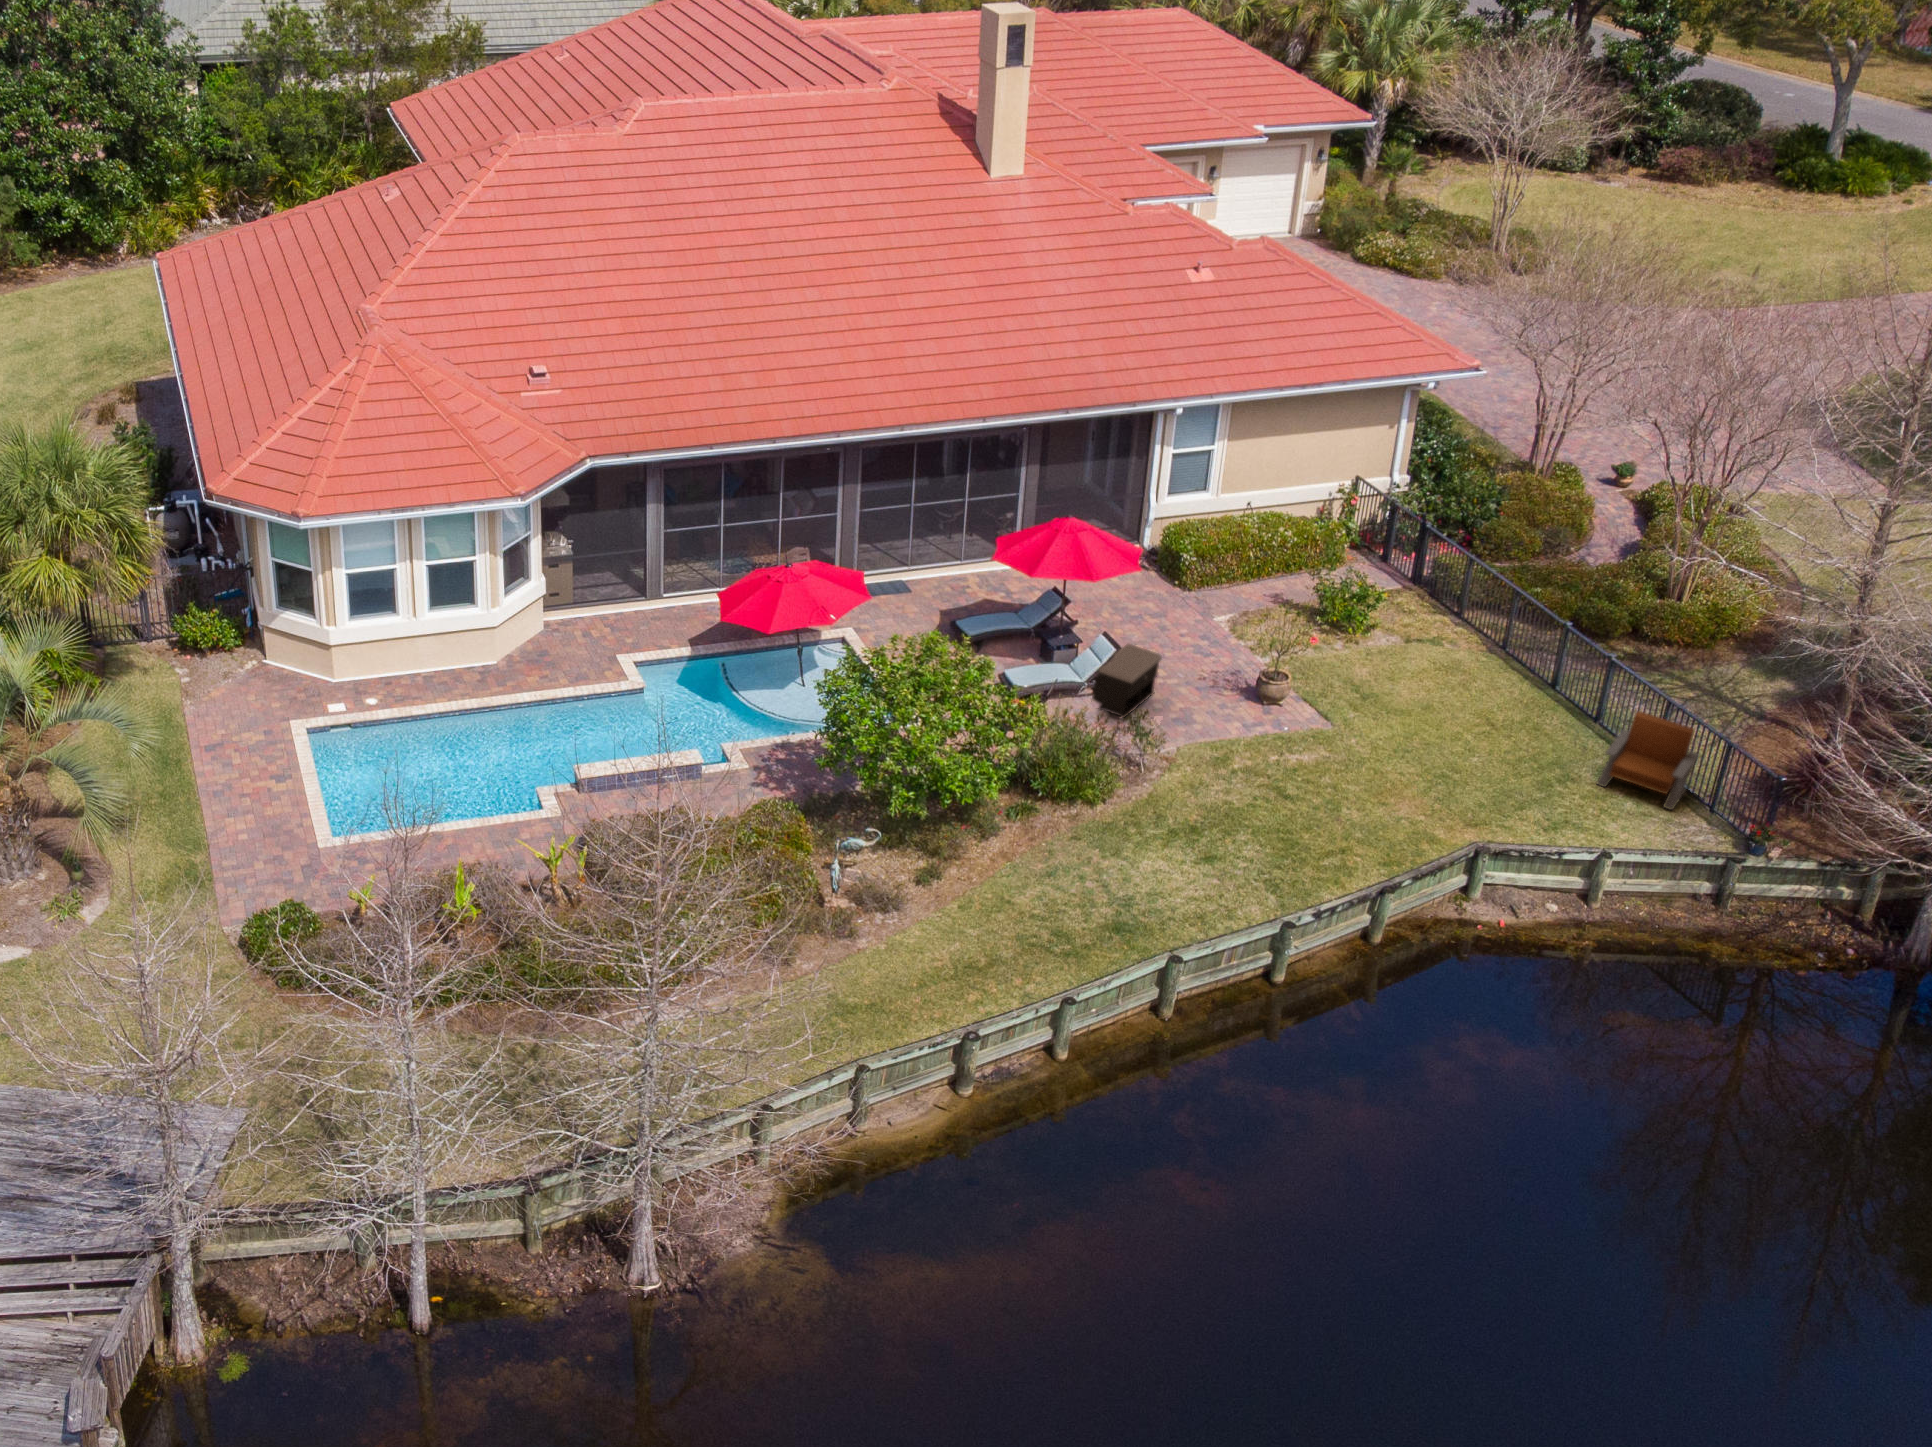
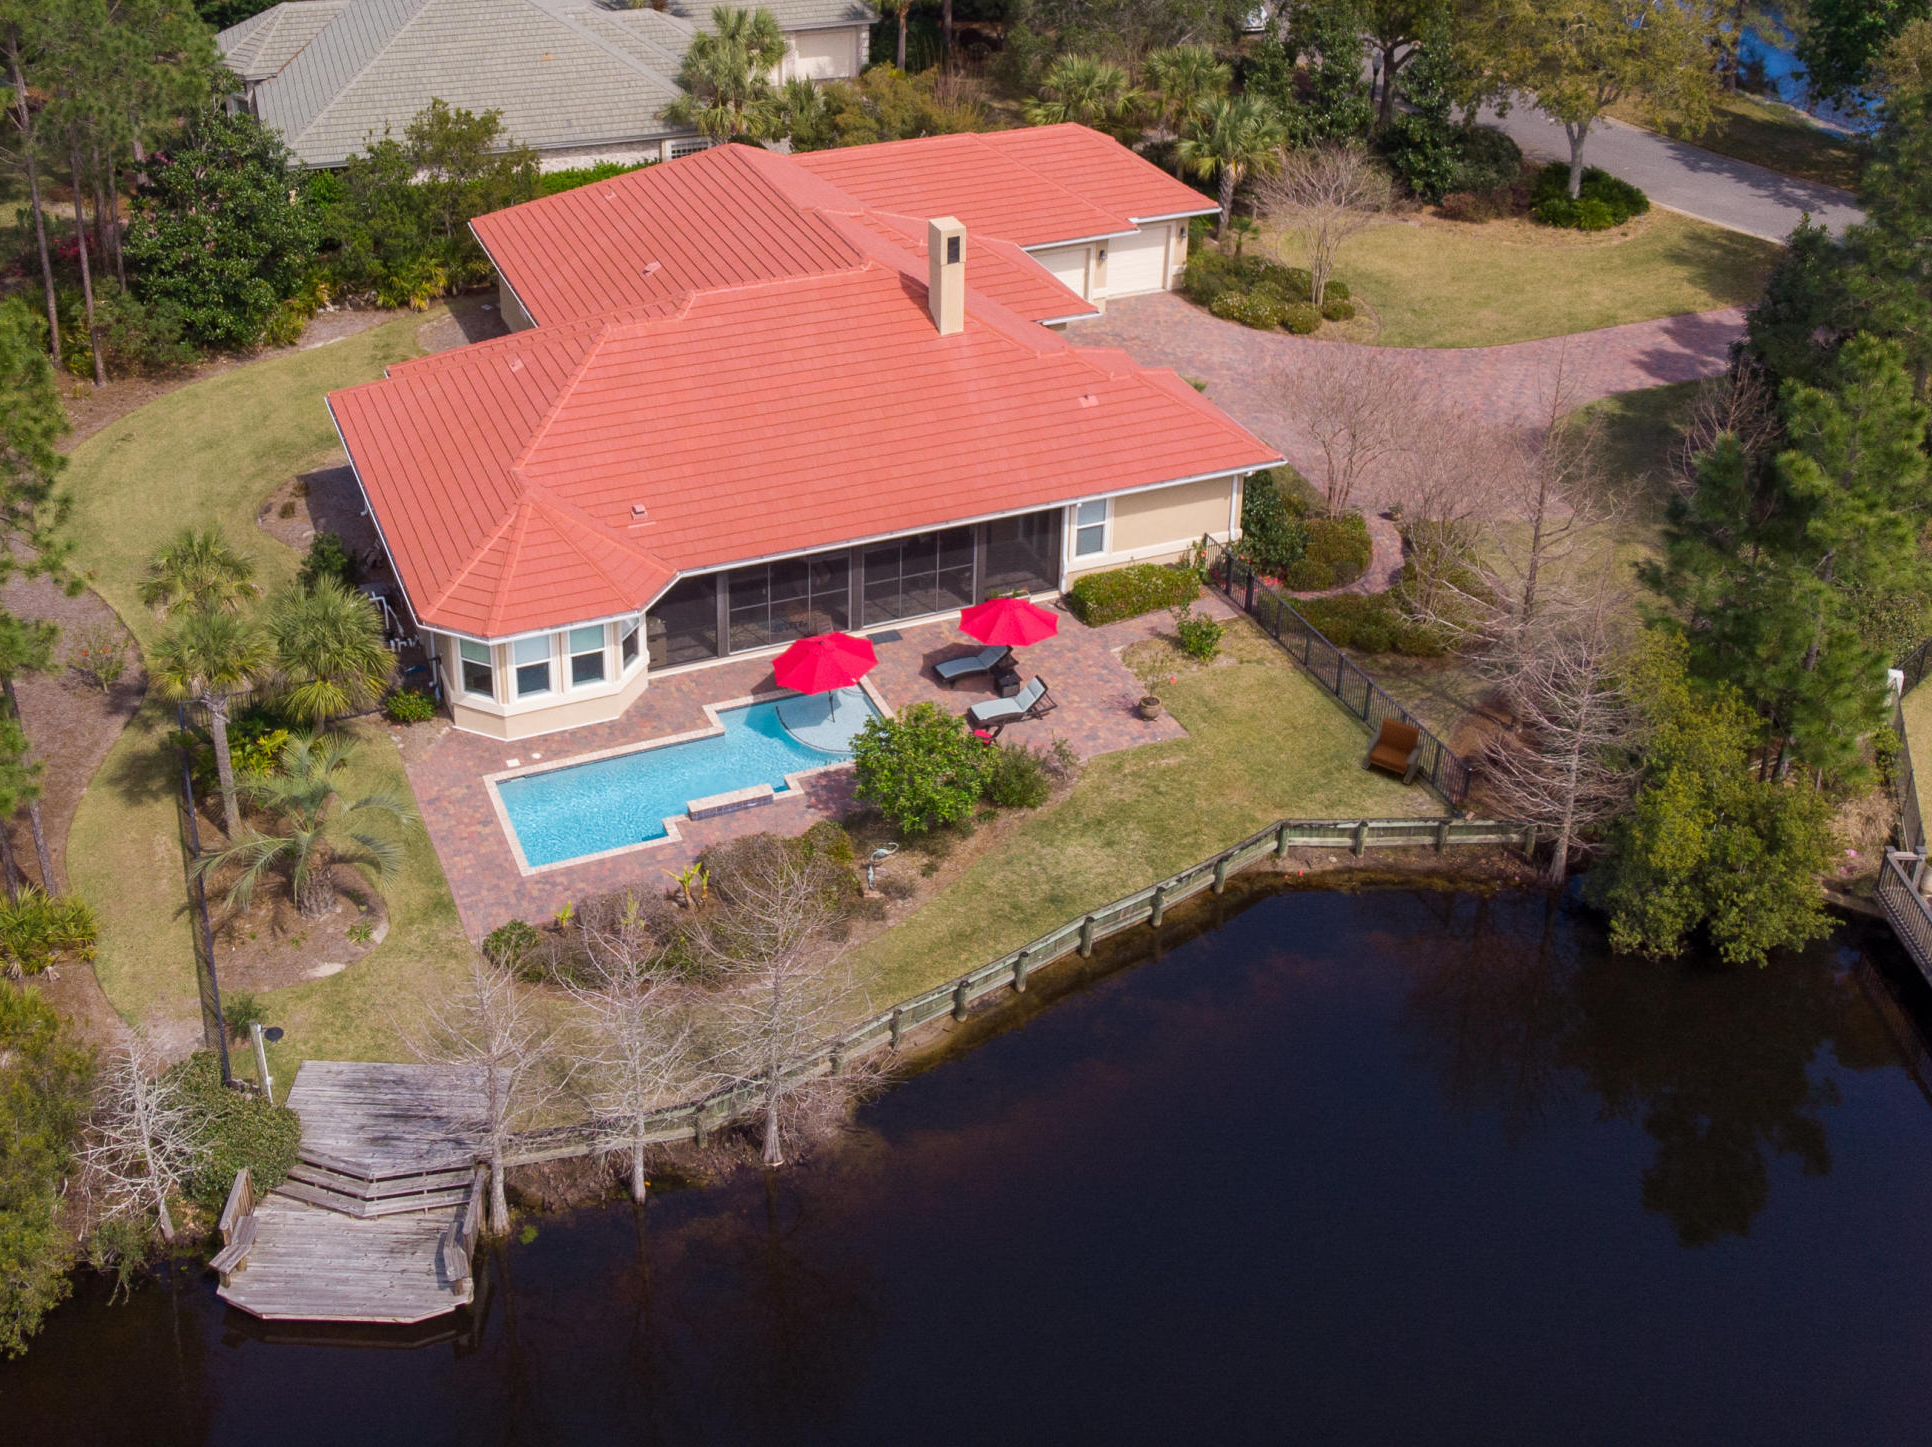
storage bench: present [1092,644,1162,718] -> none [1031,682,1077,736]

